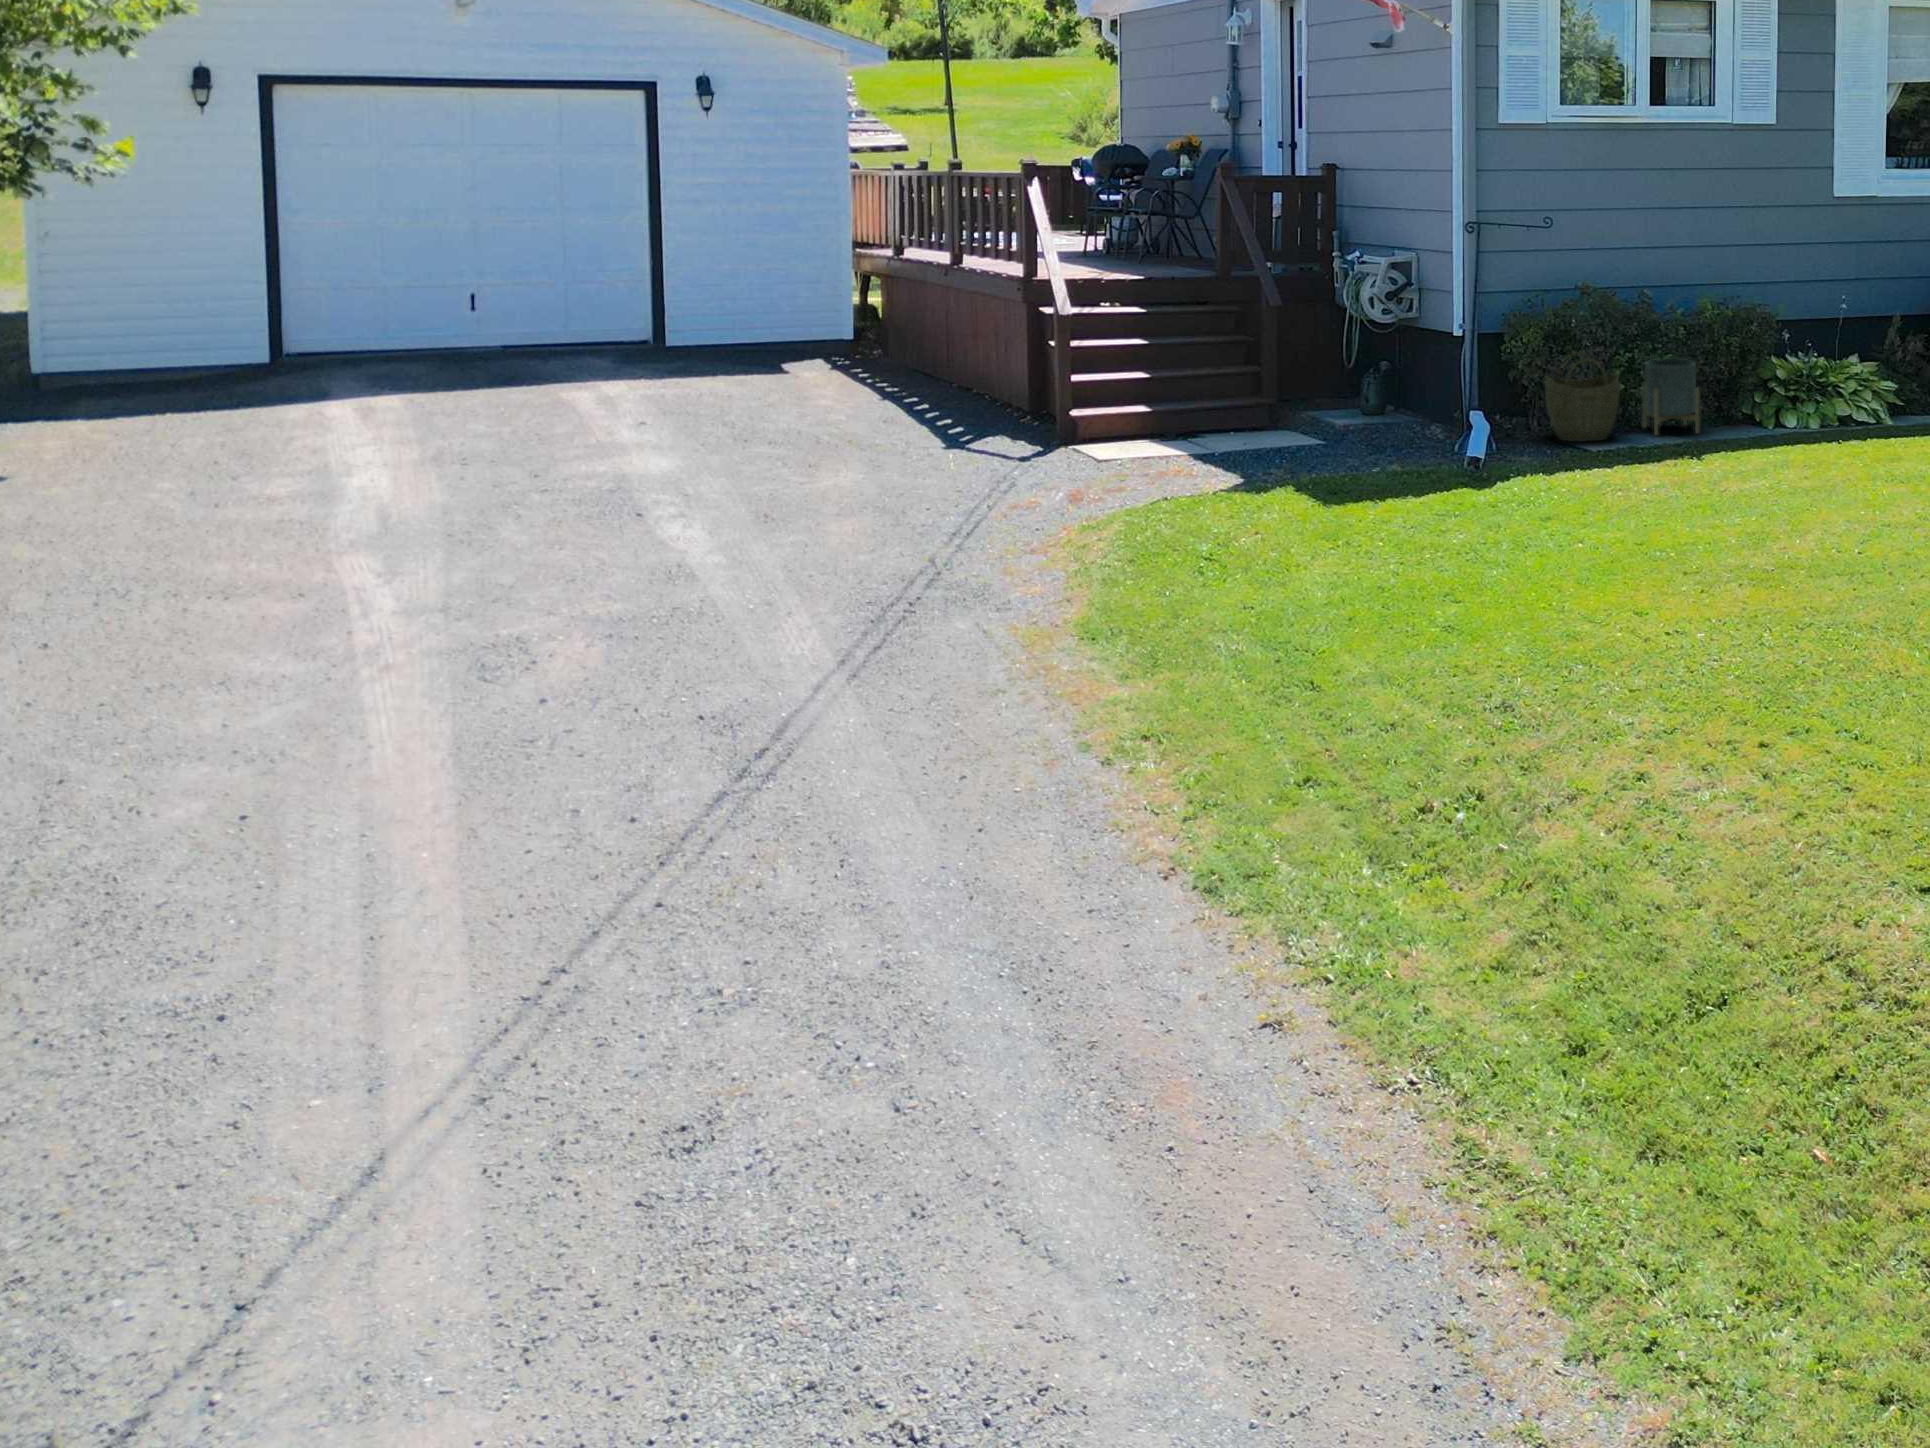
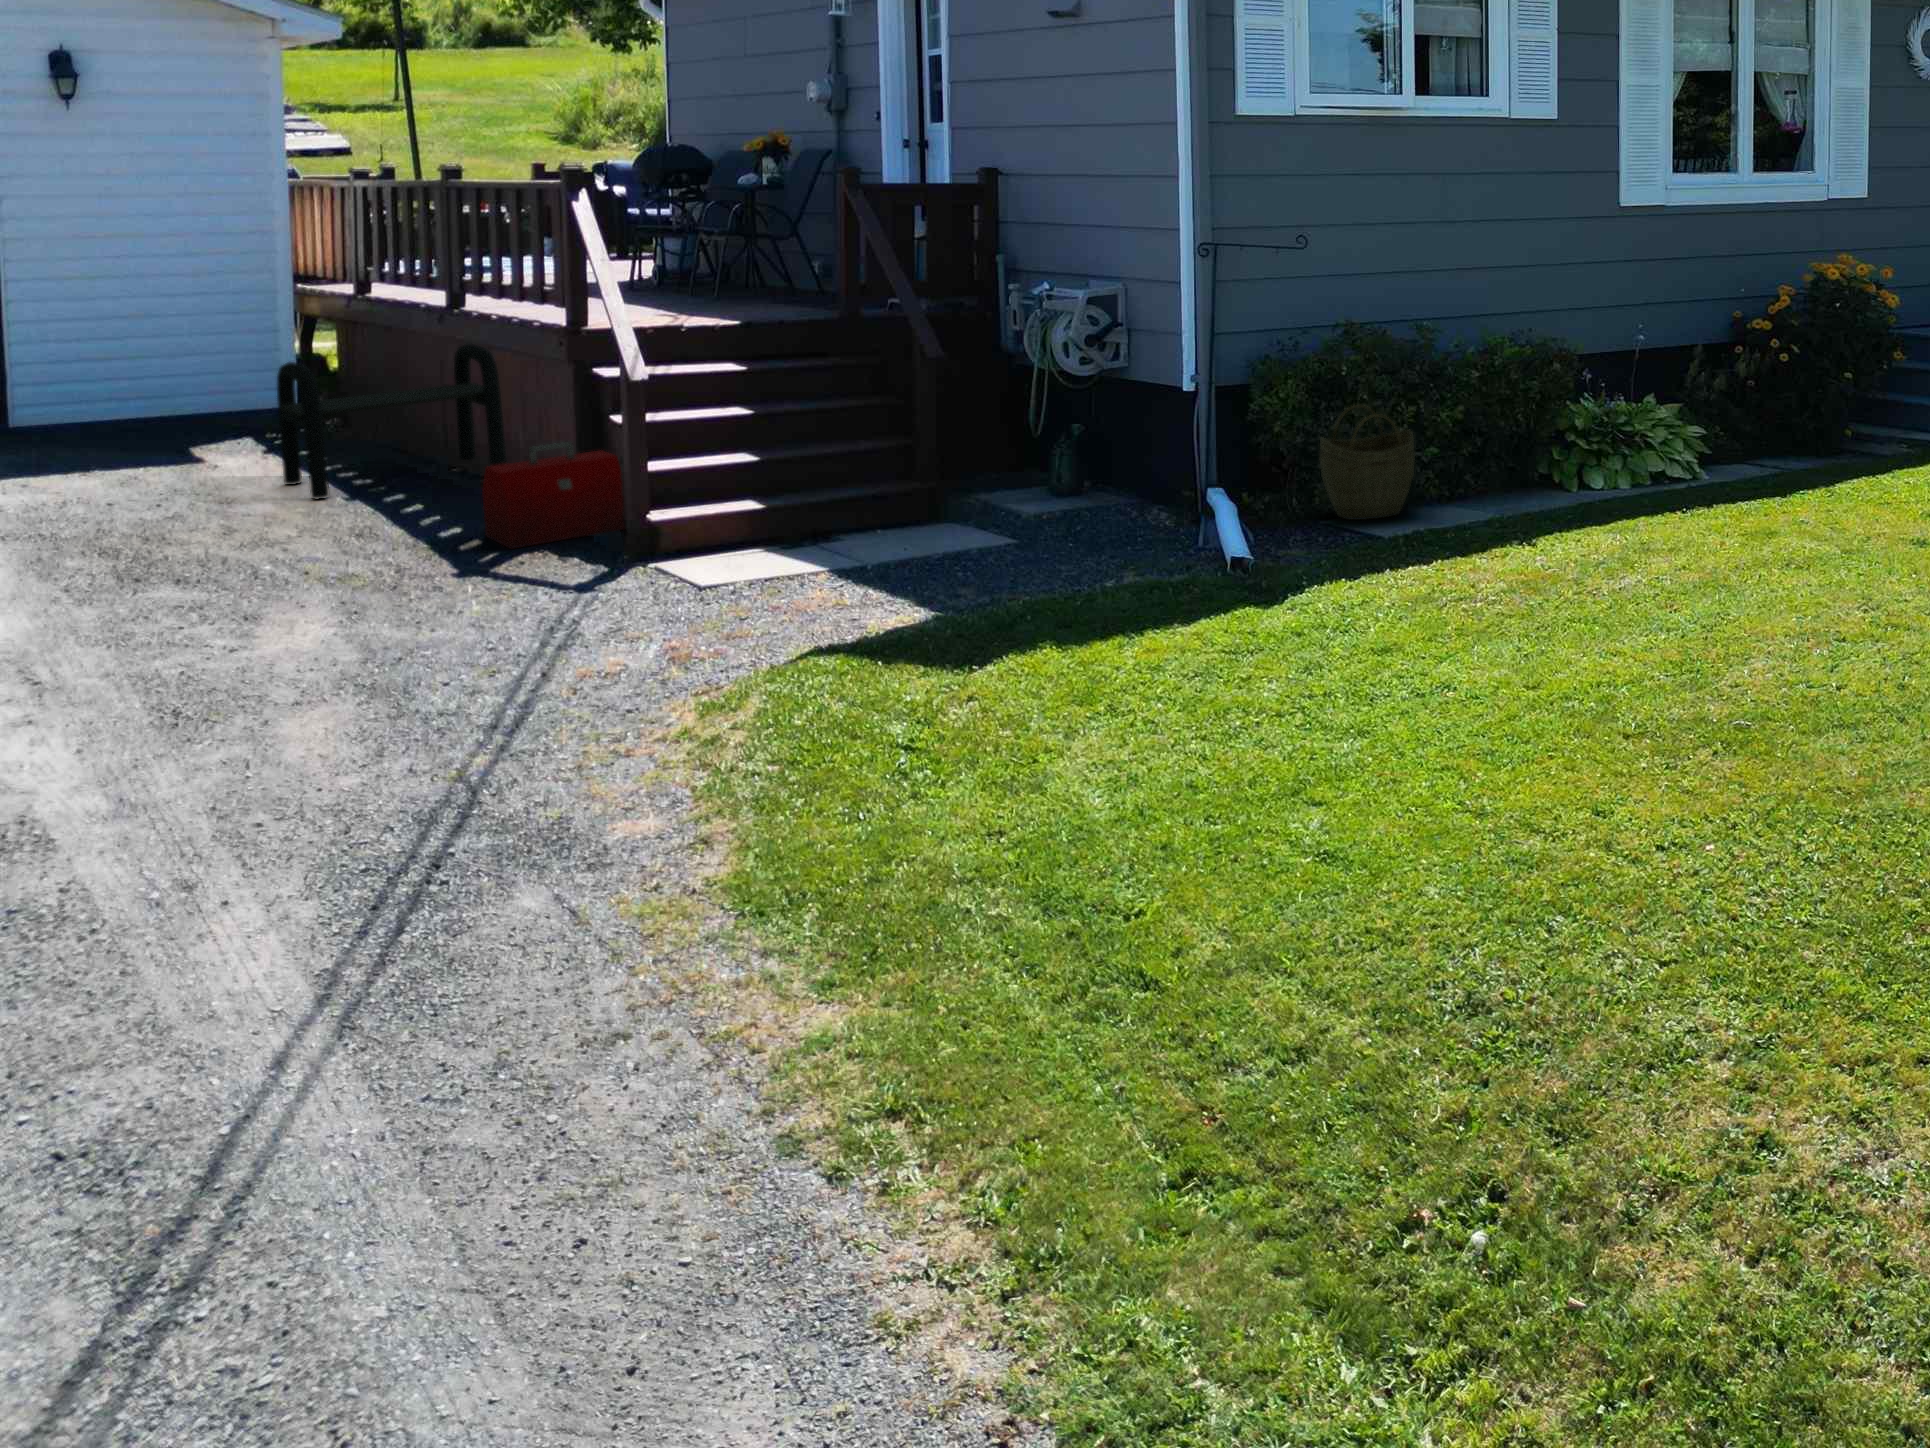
bench: none [839,289,986,395] -> present [277,344,507,499]
toolbox: none [961,358,1055,431] -> present [482,442,625,549]
planter: present [1642,359,1699,435] -> none [1434,407,1509,506]

